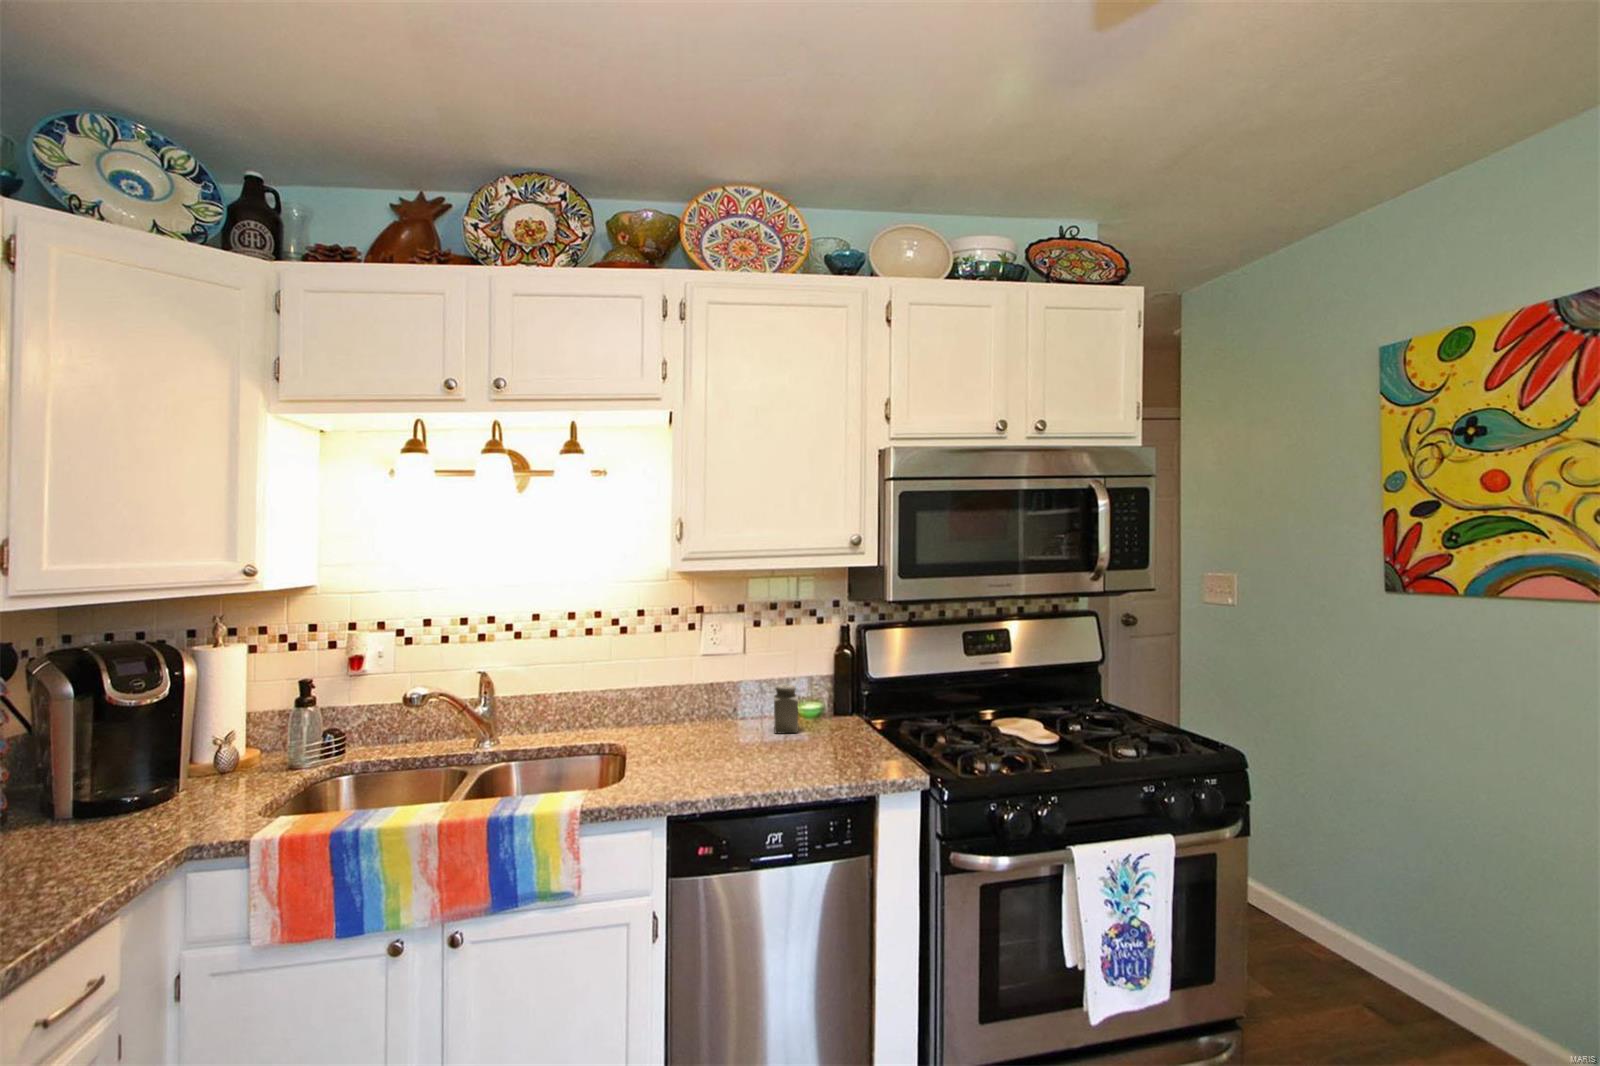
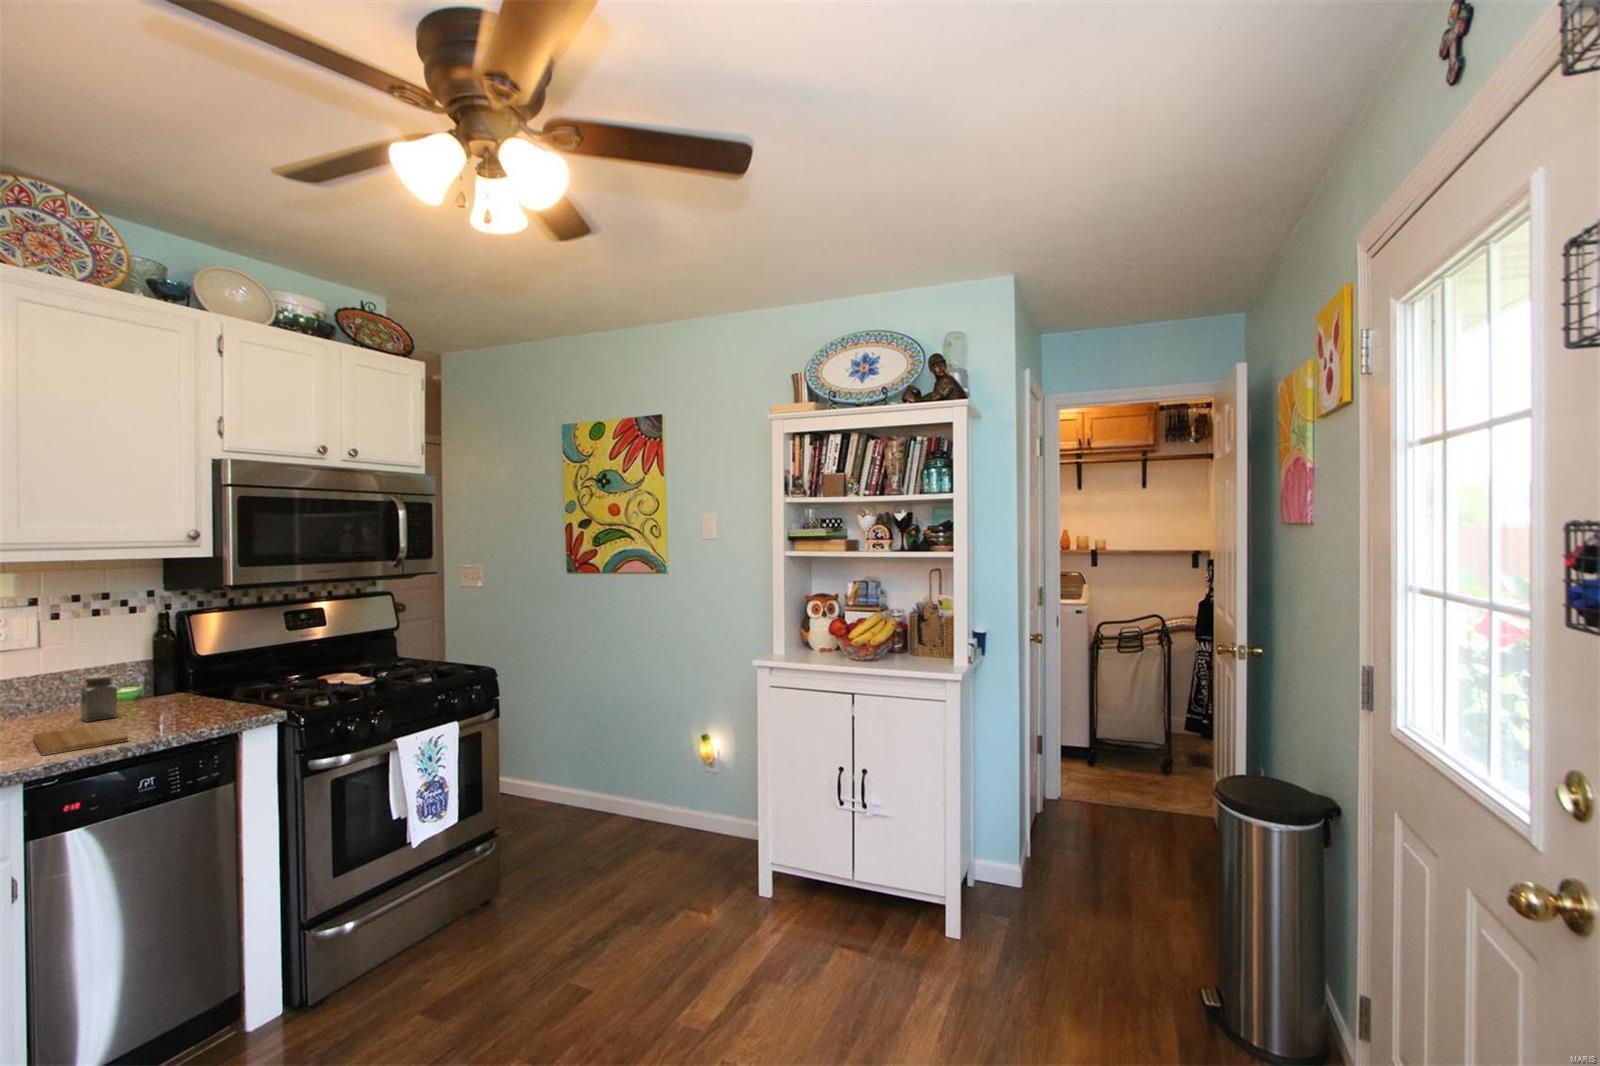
cutting board: none [700,742,781,779] -> present [33,722,128,755]

